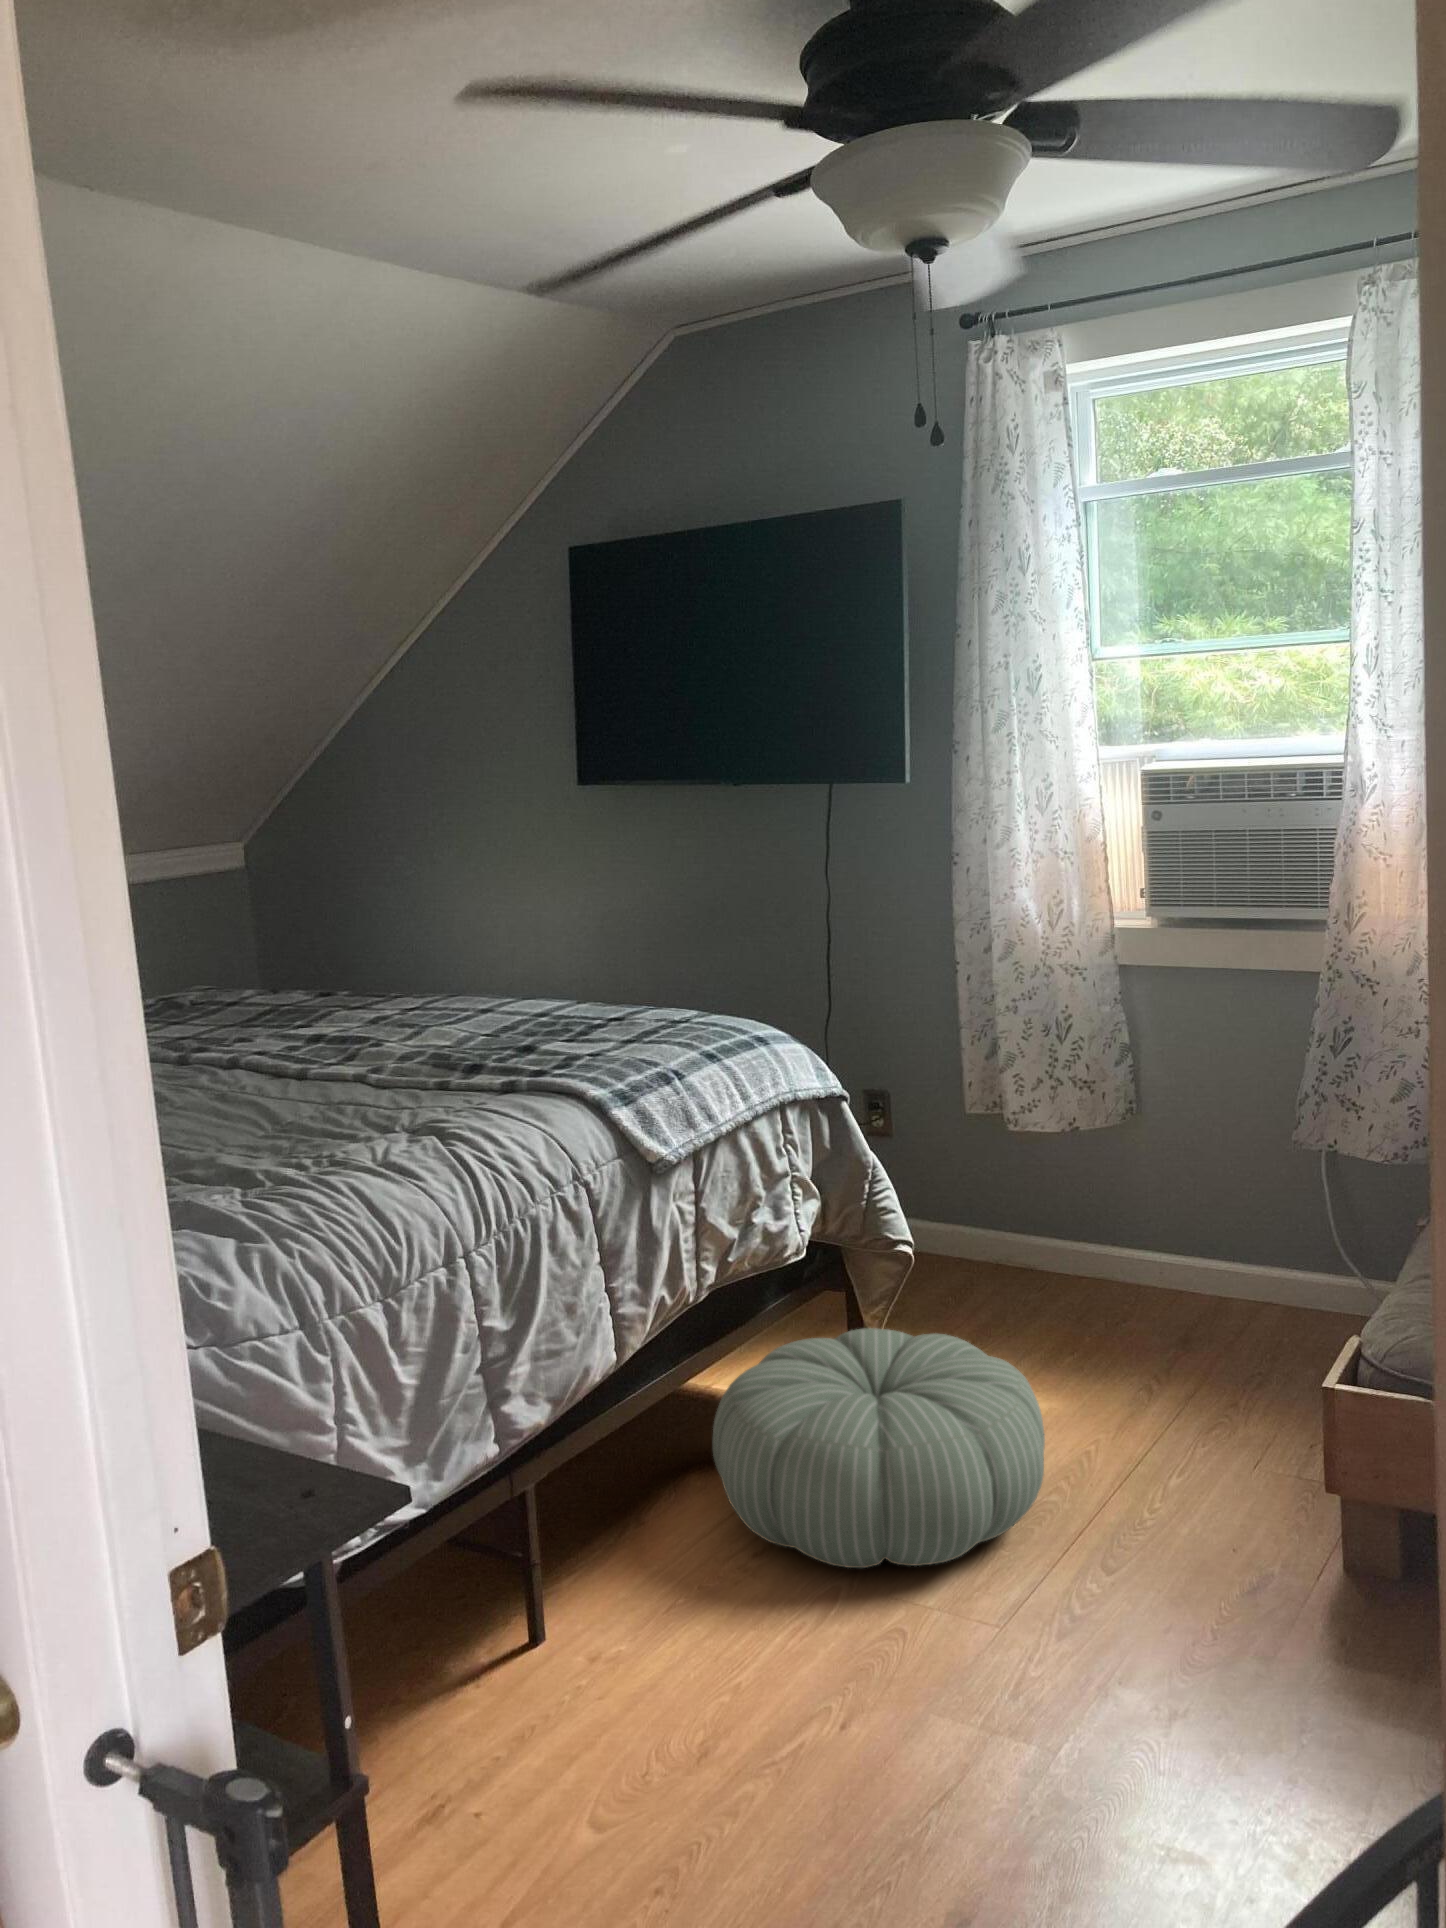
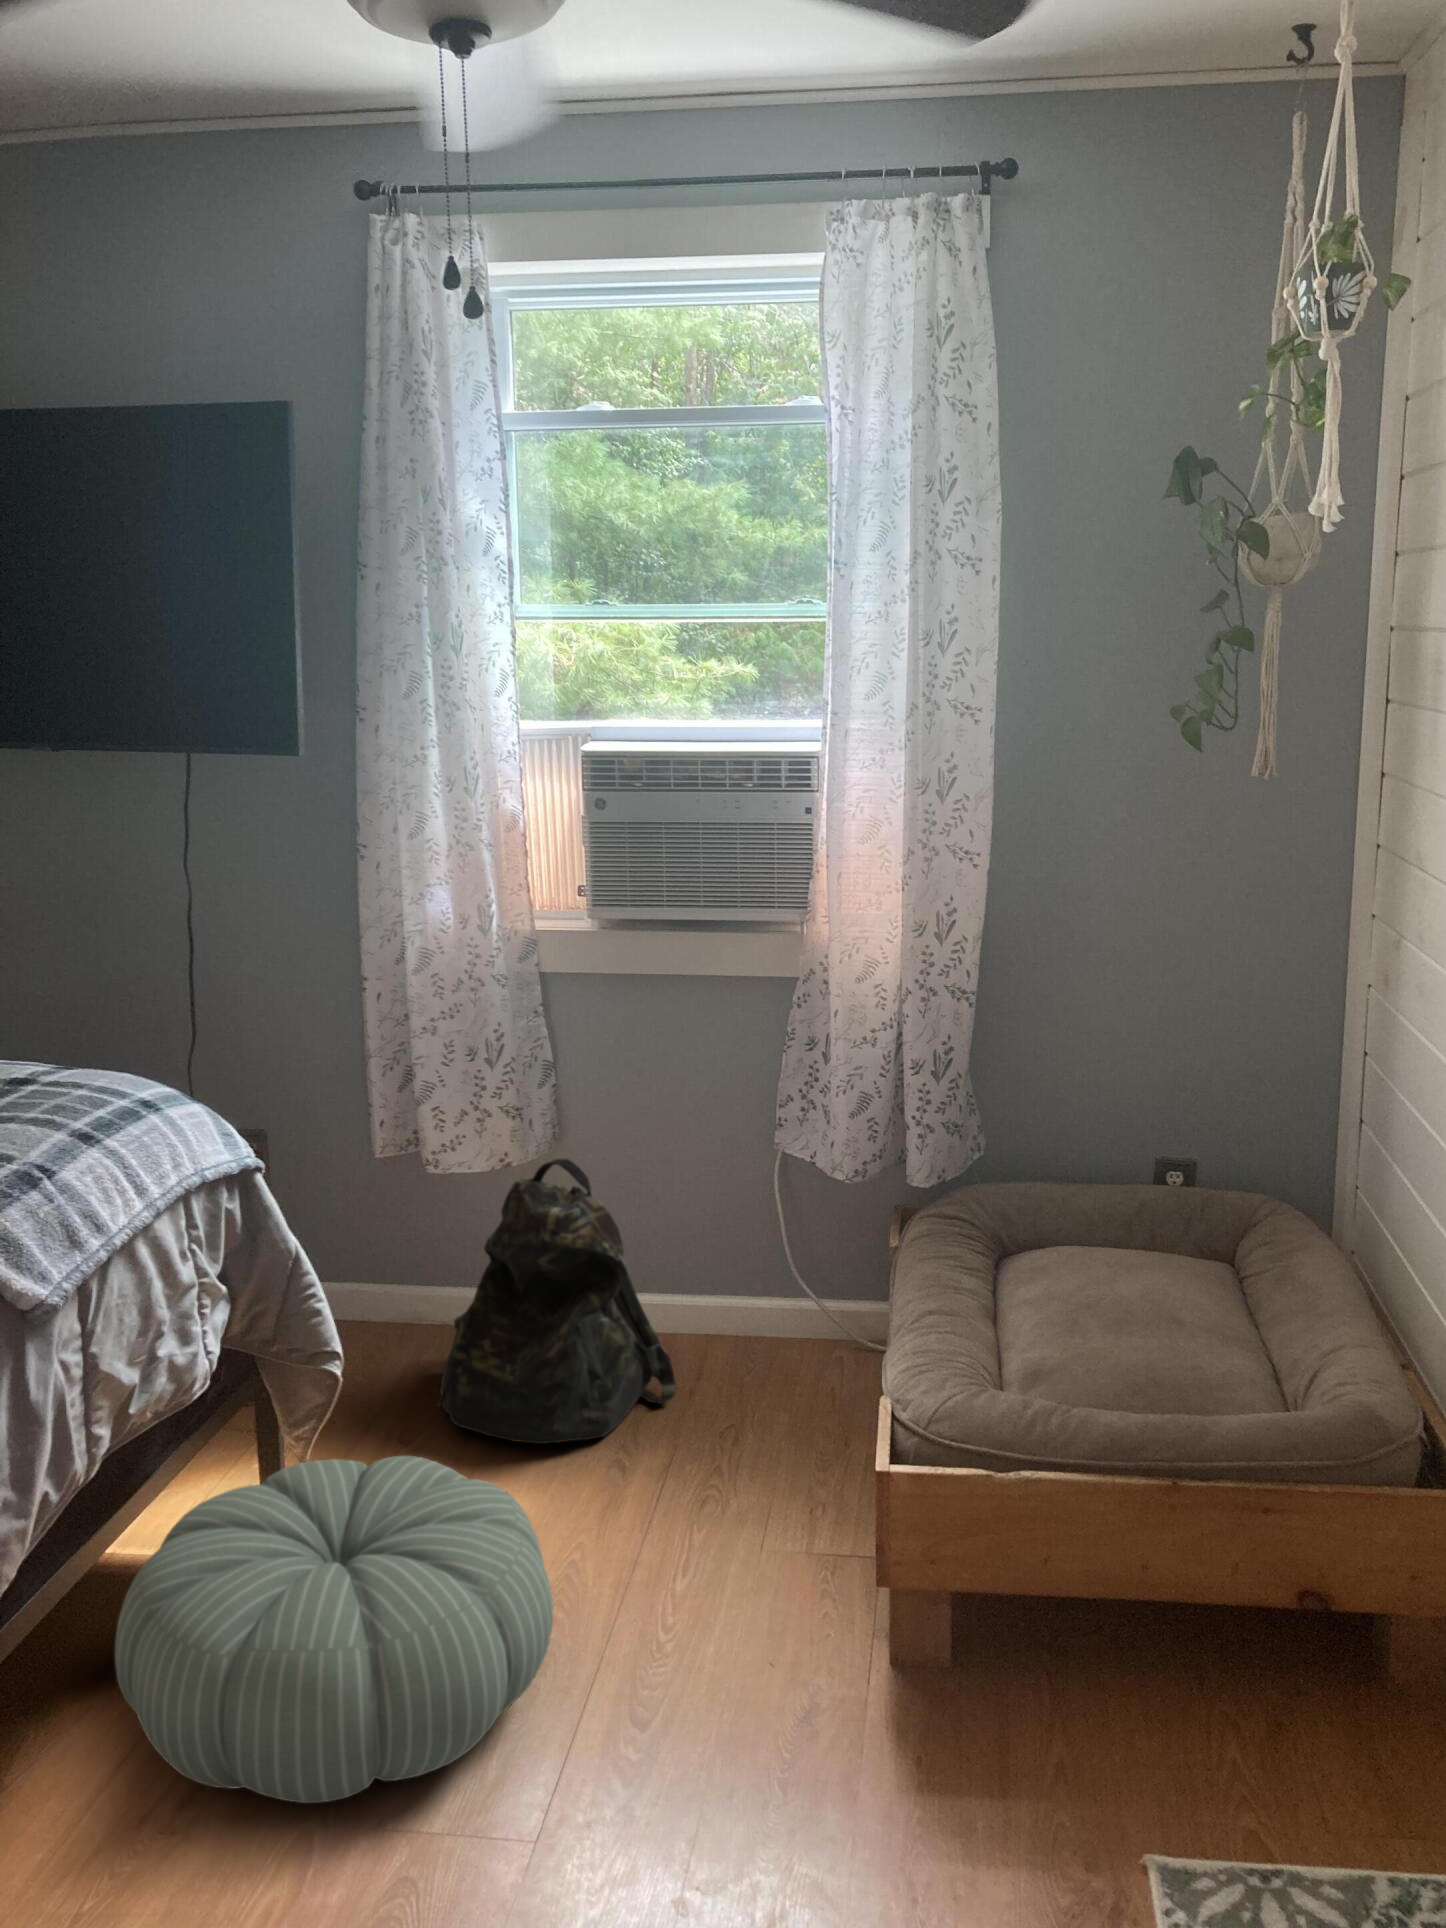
backpack: none [997,1121,1215,1366] -> present [436,1159,677,1444]

